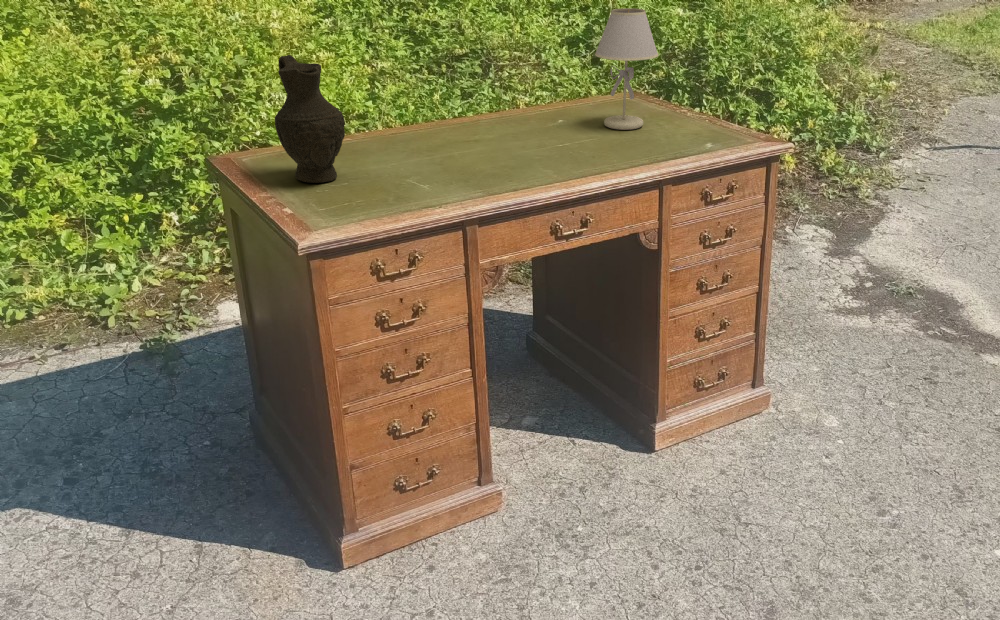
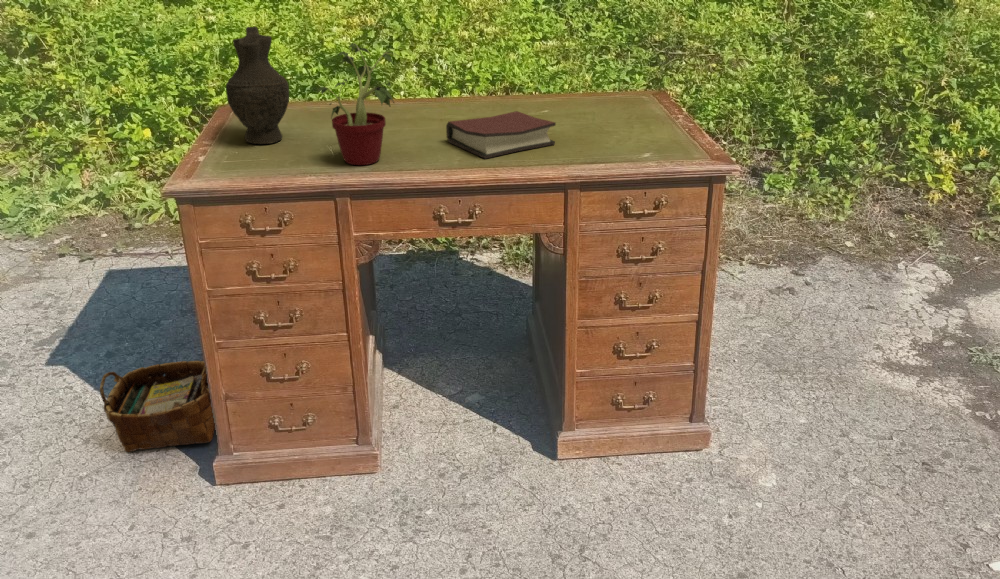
table lamp: present [595,8,658,130] -> none [575,9,641,134]
potted plant: none [416,60,493,187] -> present [318,43,394,165]
hardback book: none [504,117,606,164] -> present [446,111,556,159]
woven basket: none [155,438,299,569] -> present [100,361,215,452]

